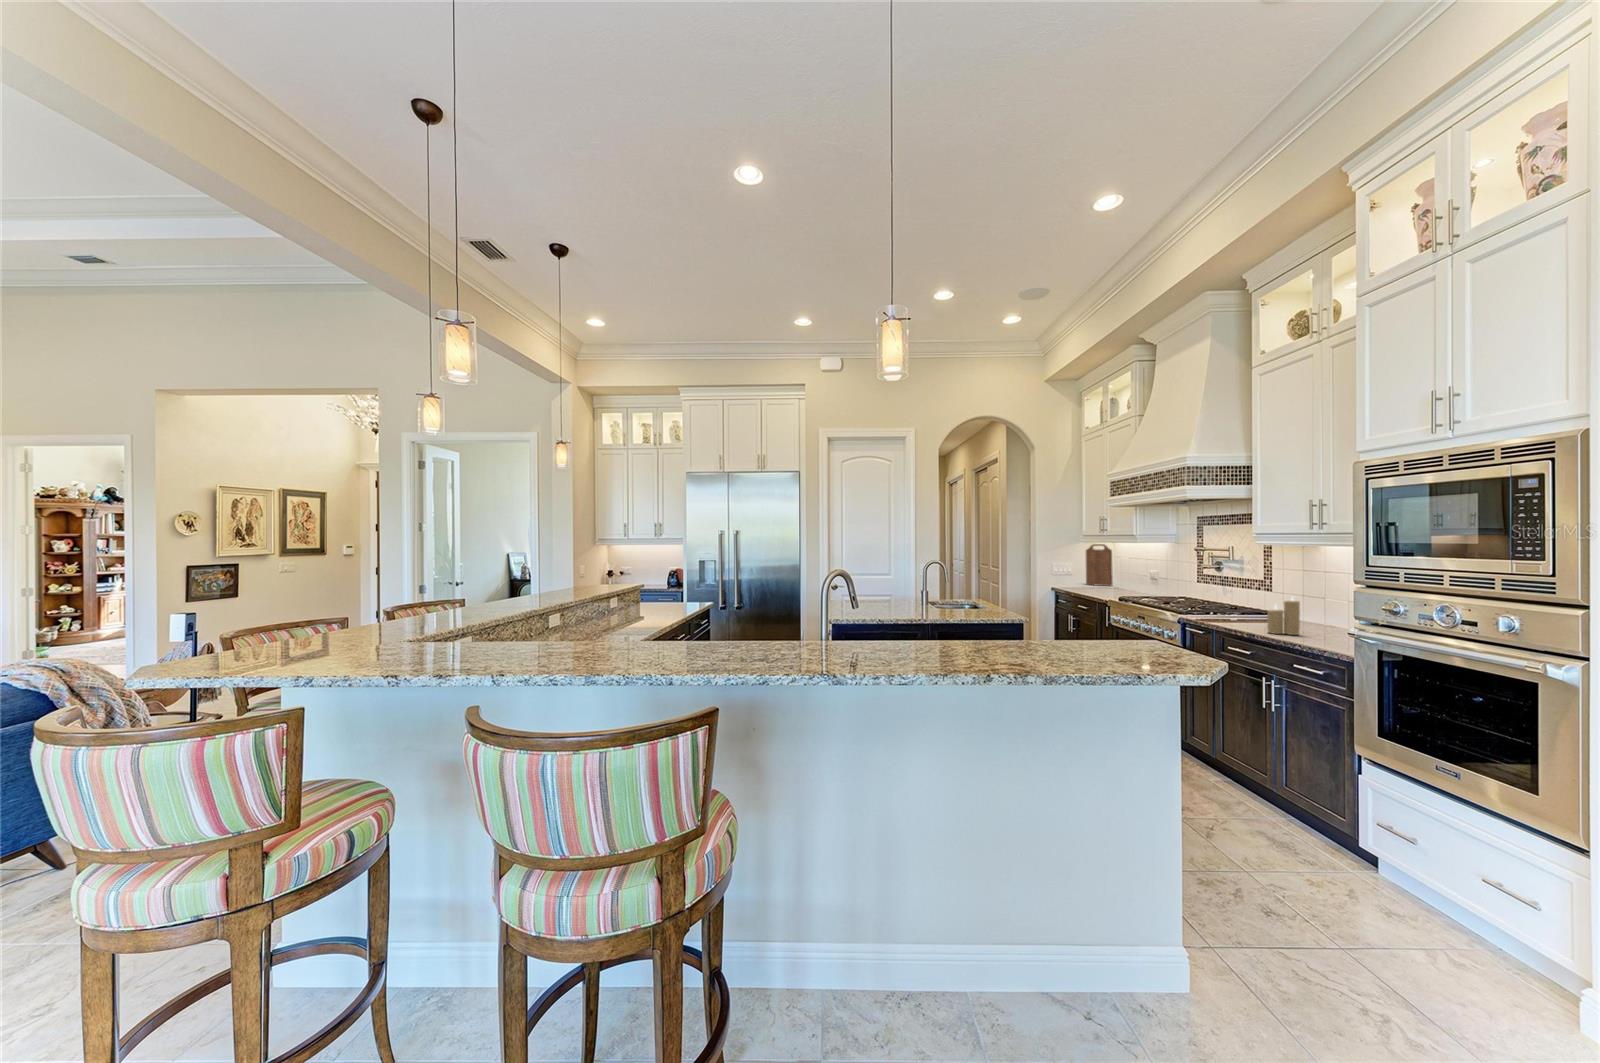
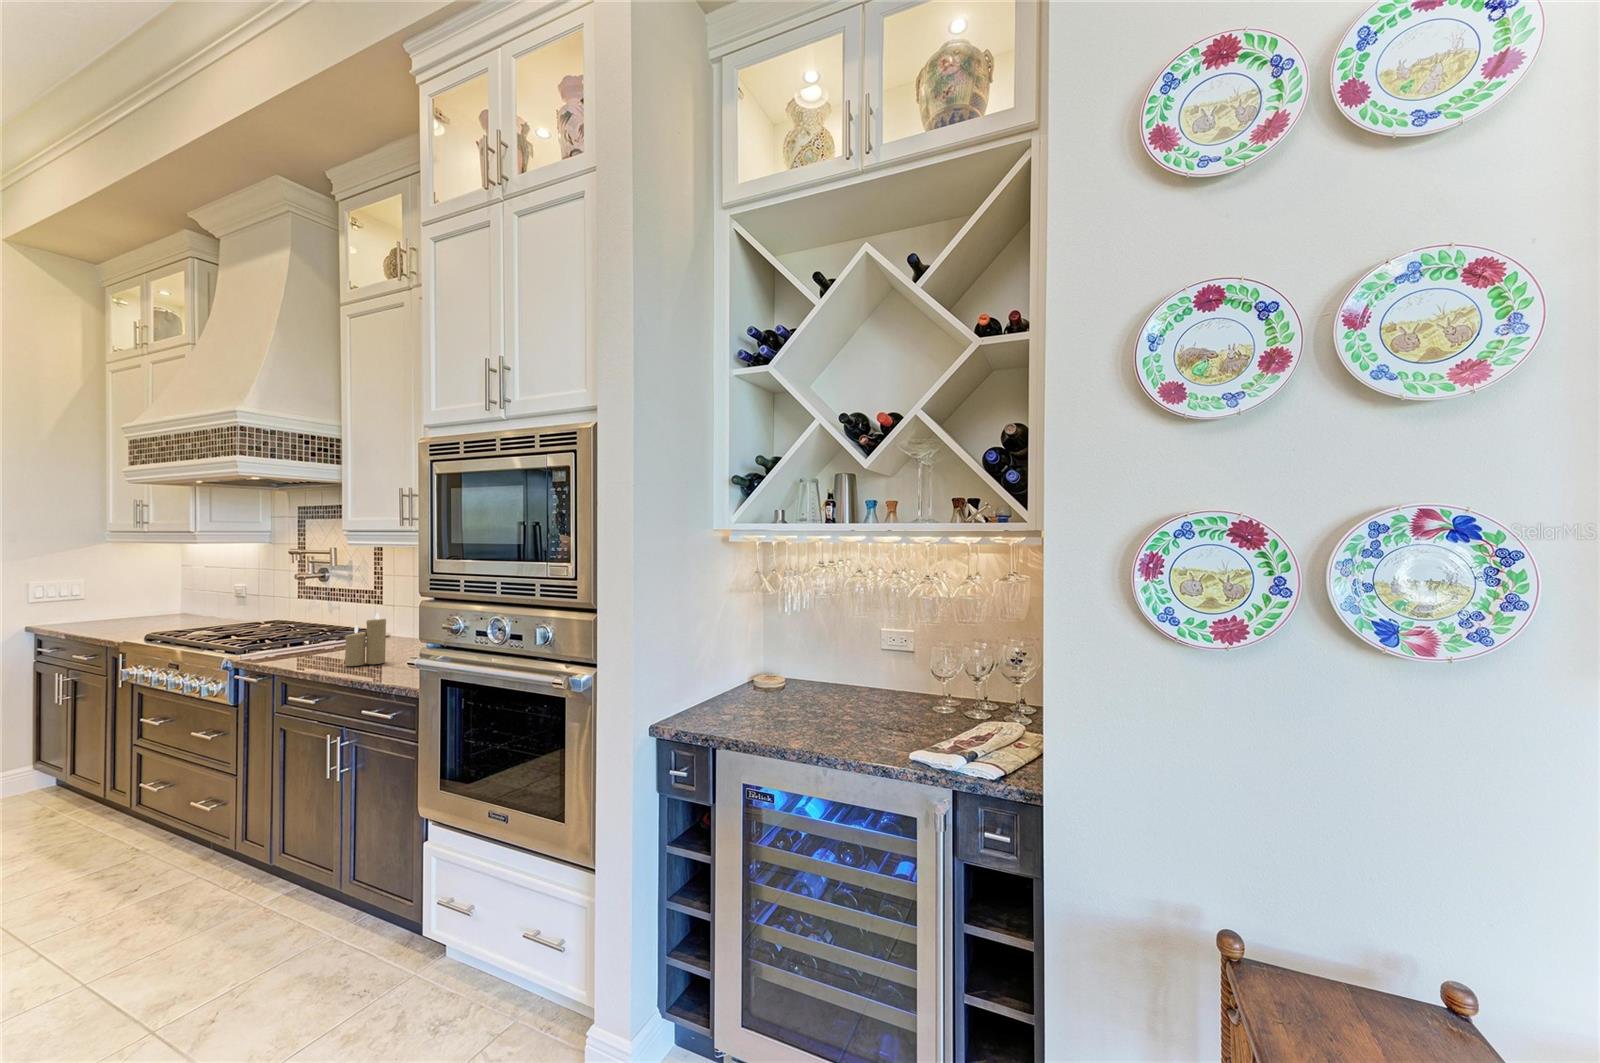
cutting board: present [1086,544,1113,586] -> none [129,545,181,612]

